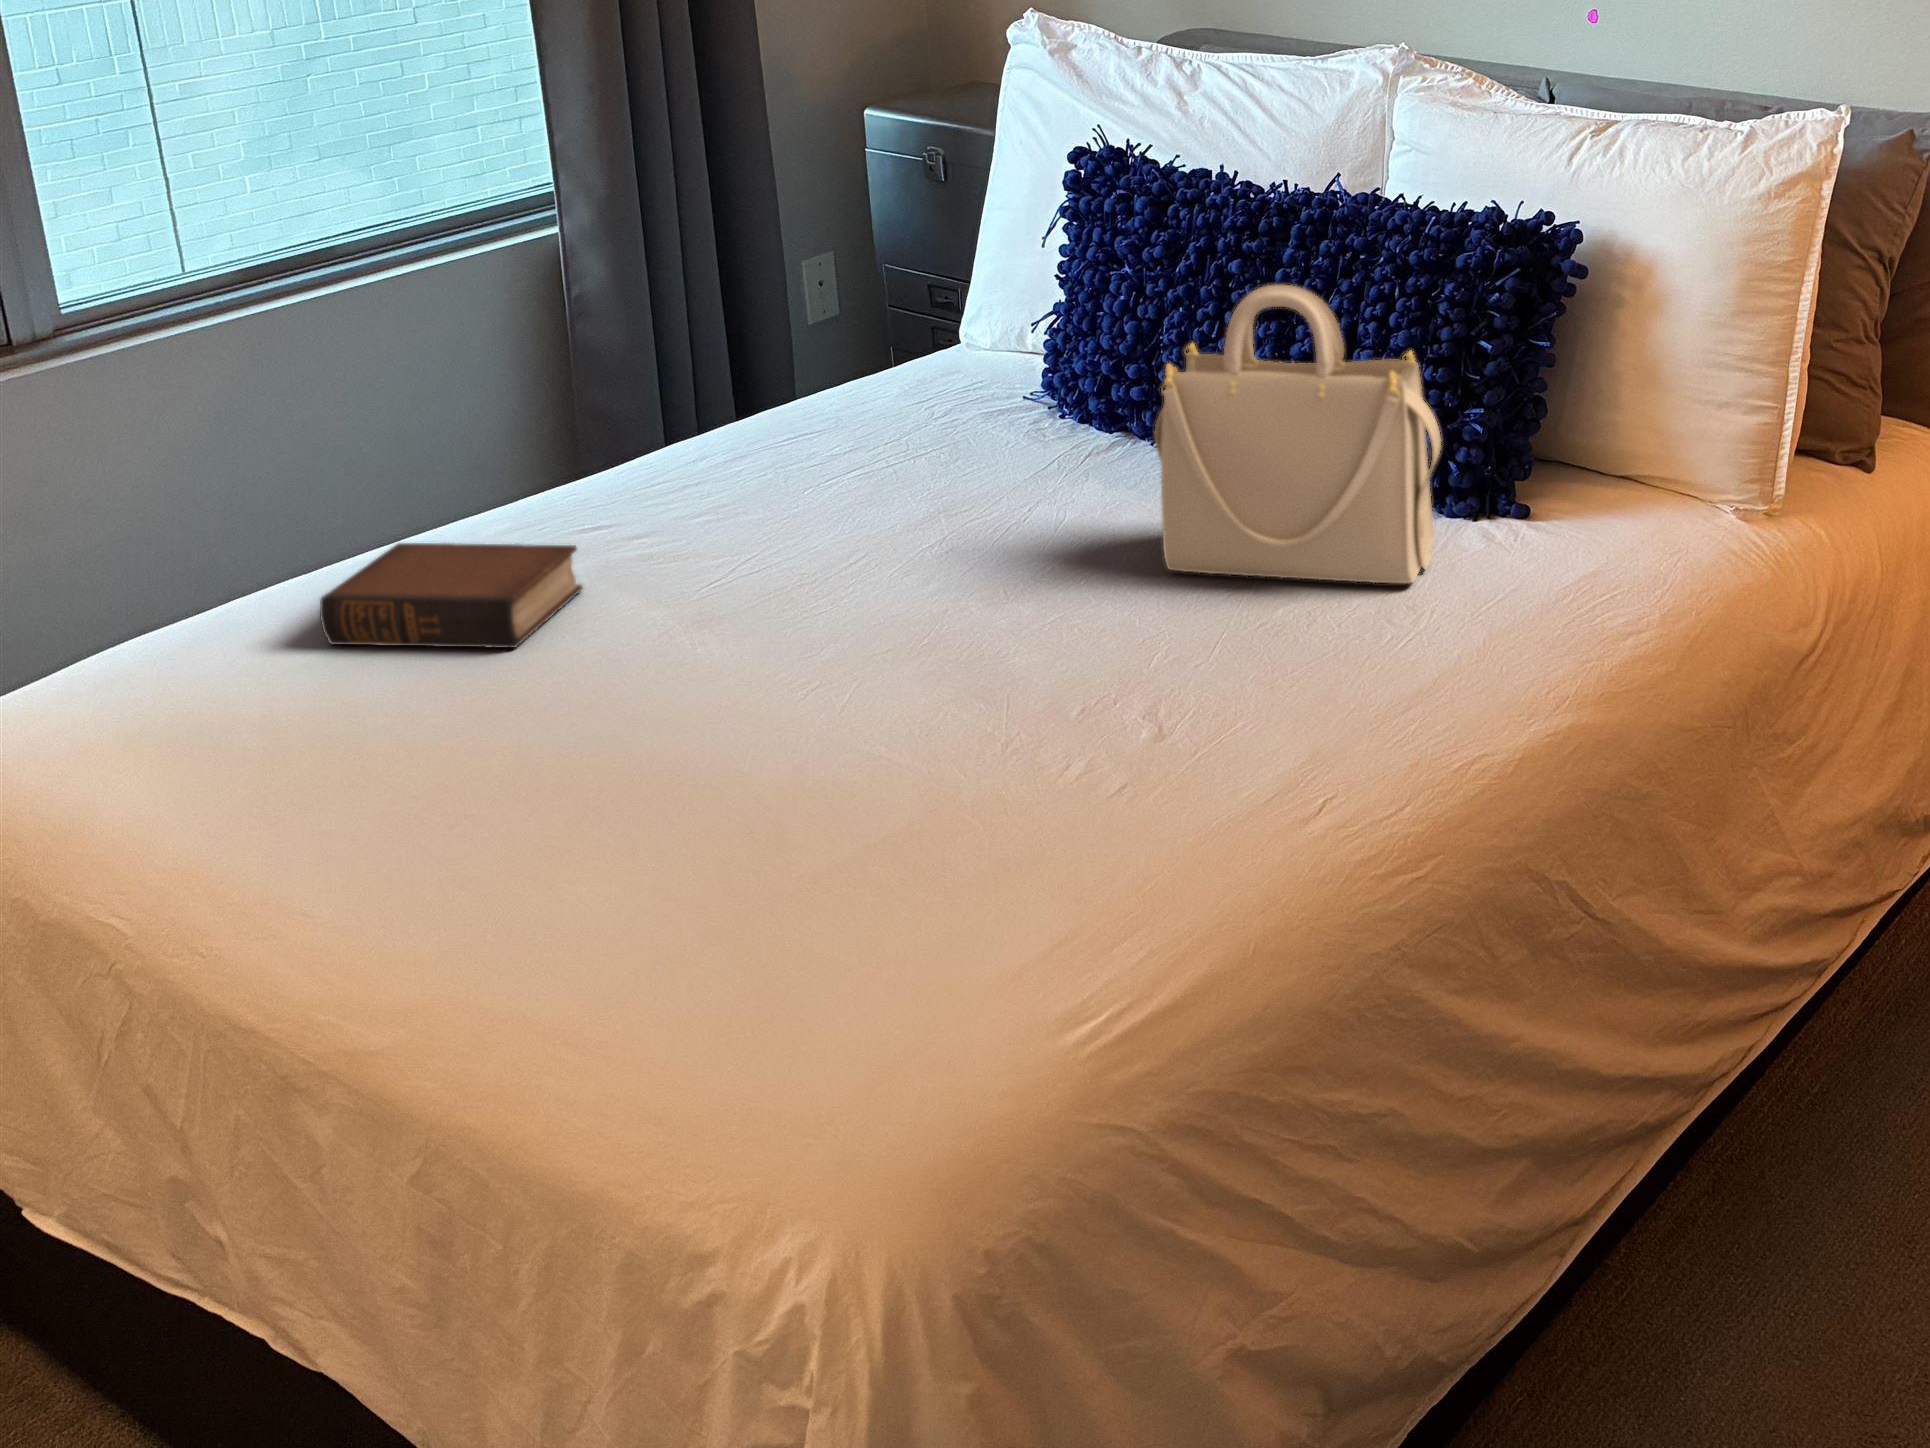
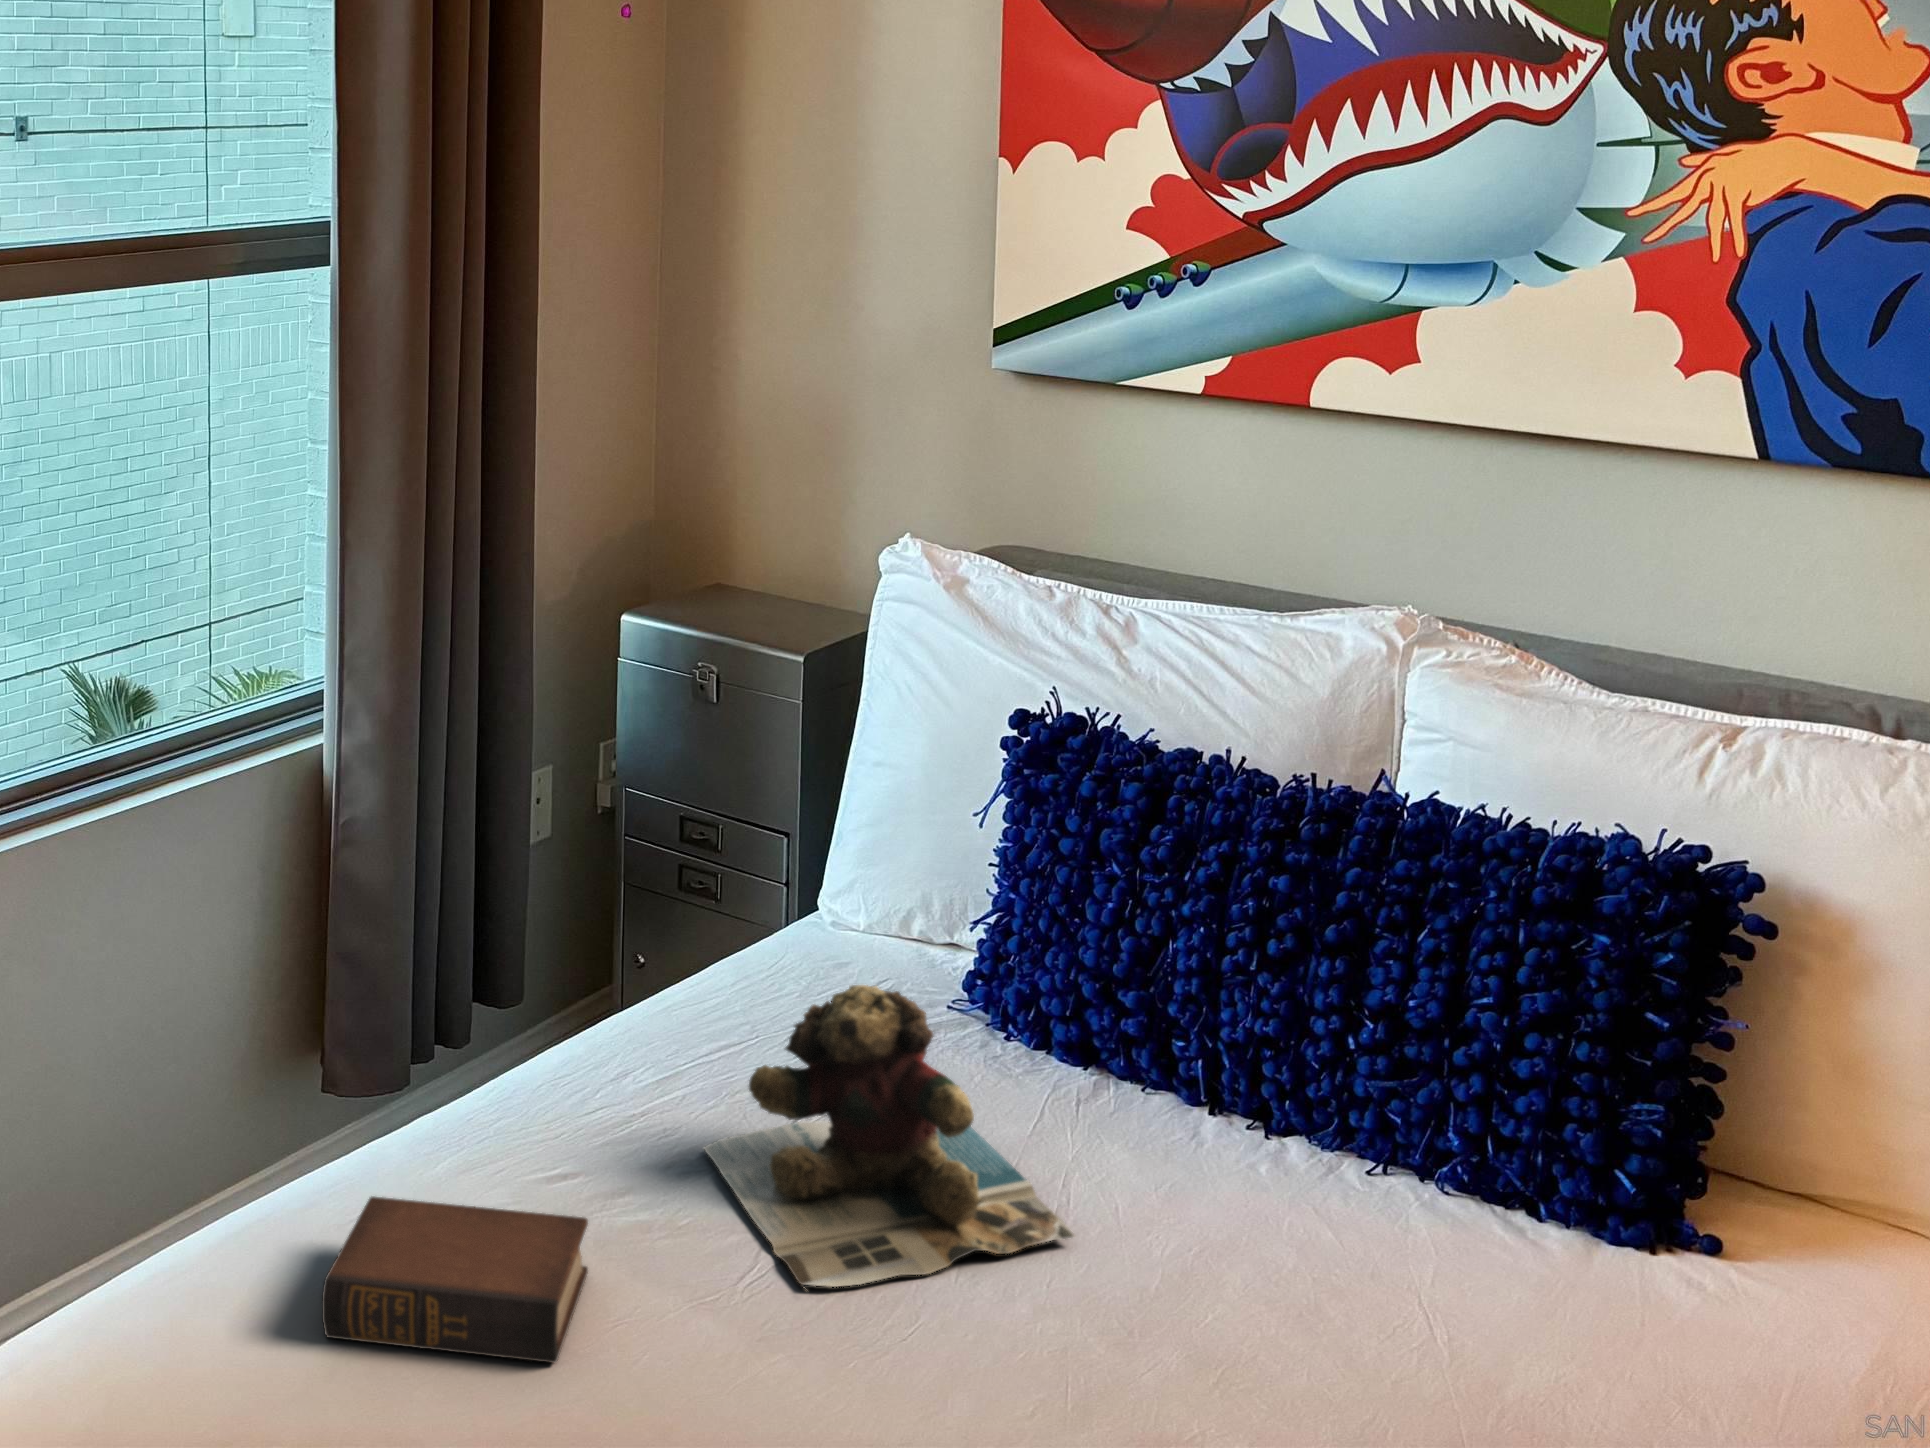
handbag: present [1155,285,1441,584] -> none [1288,948,1673,1350]
teddy bear: none [737,358,1008,590] -> present [704,985,1074,1287]

